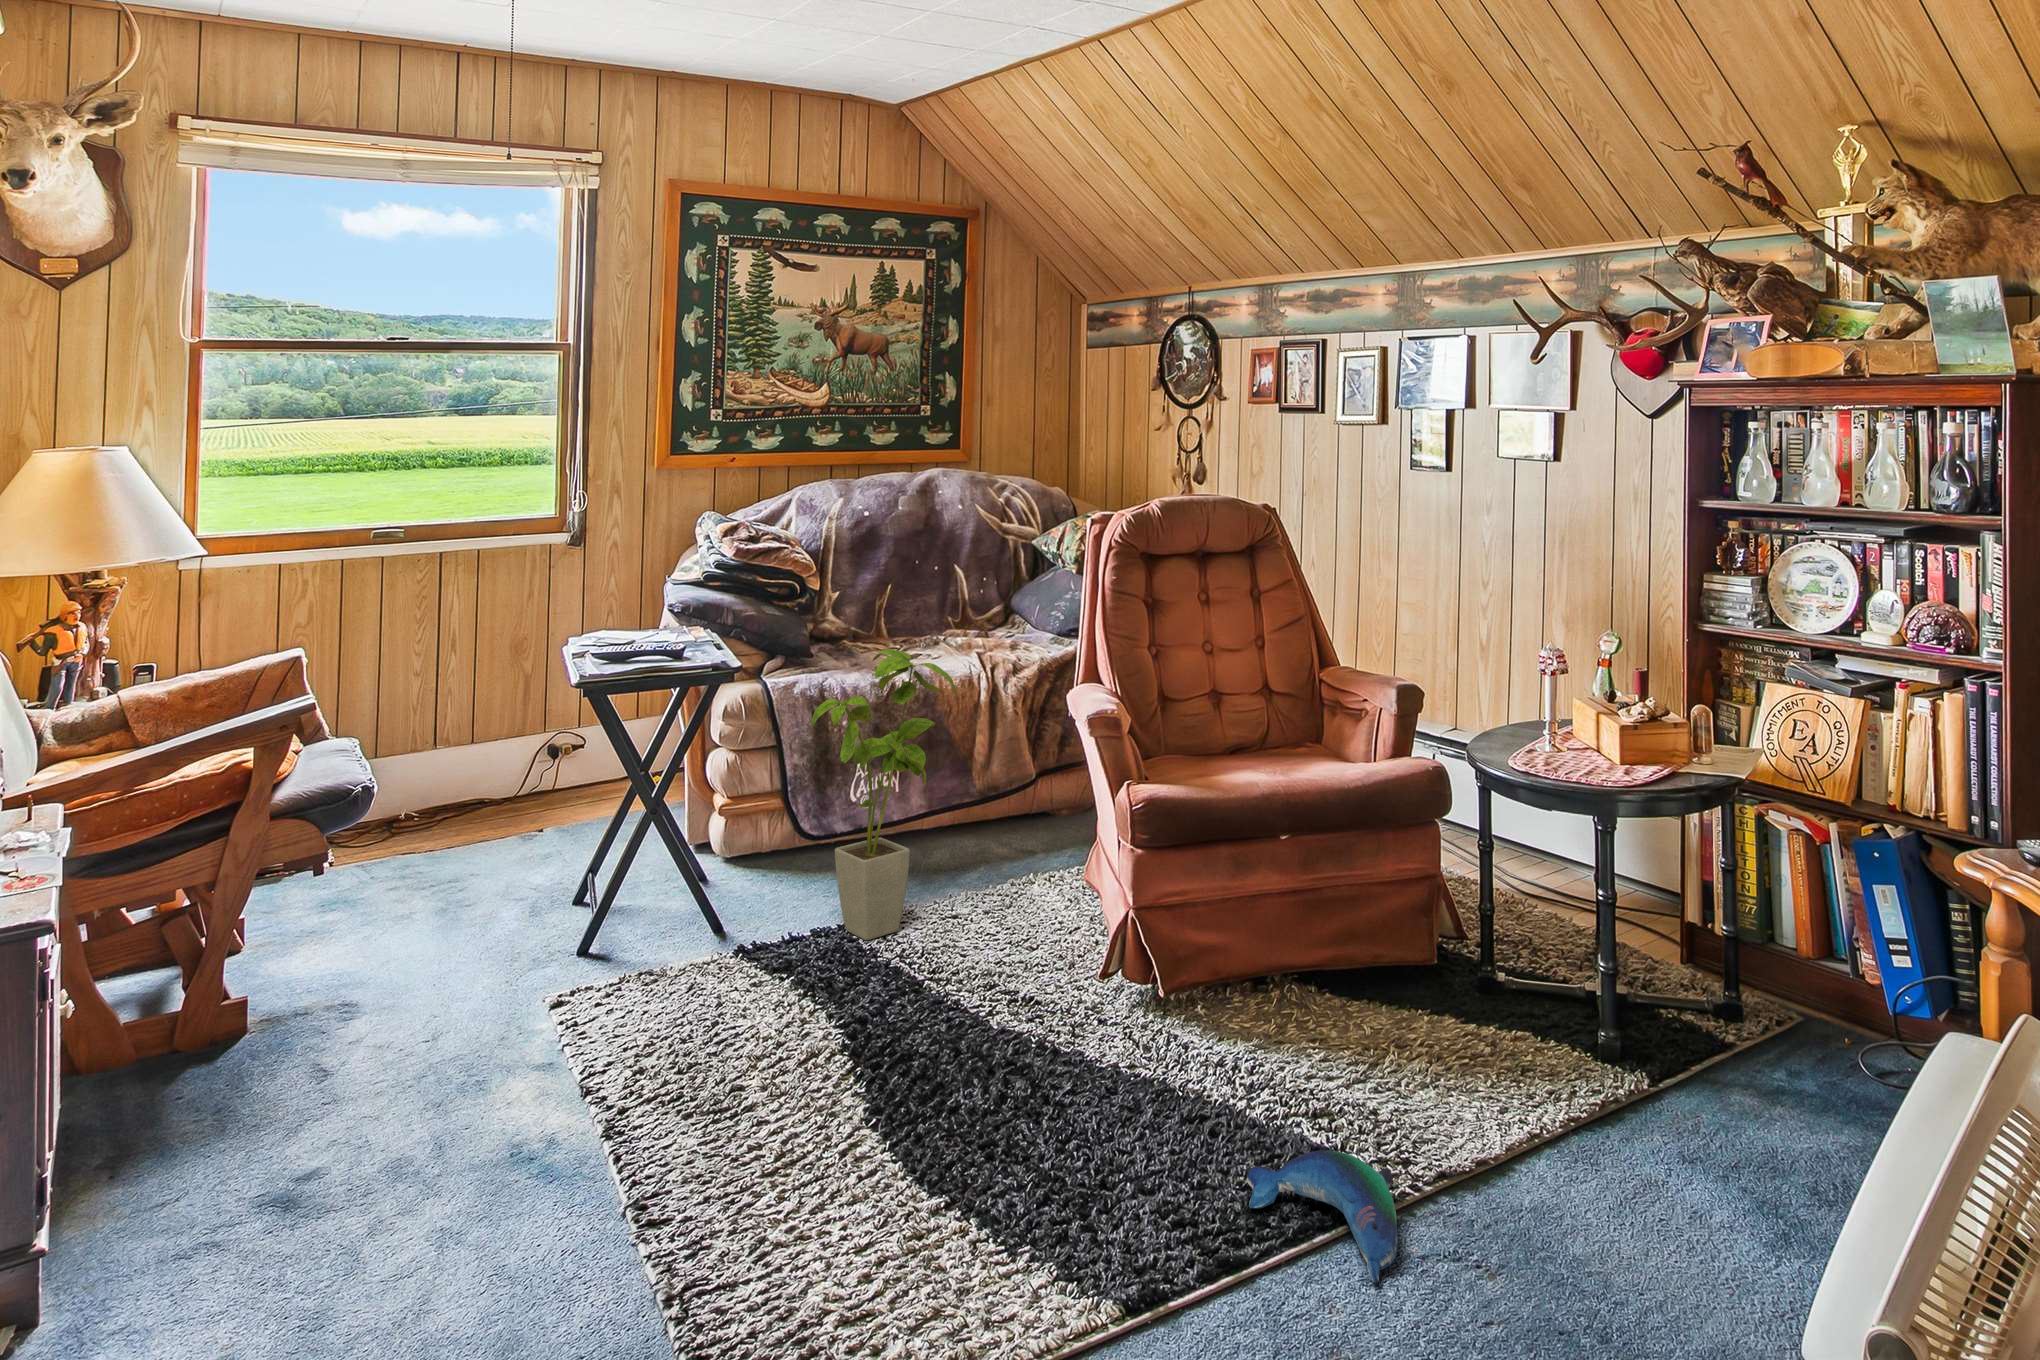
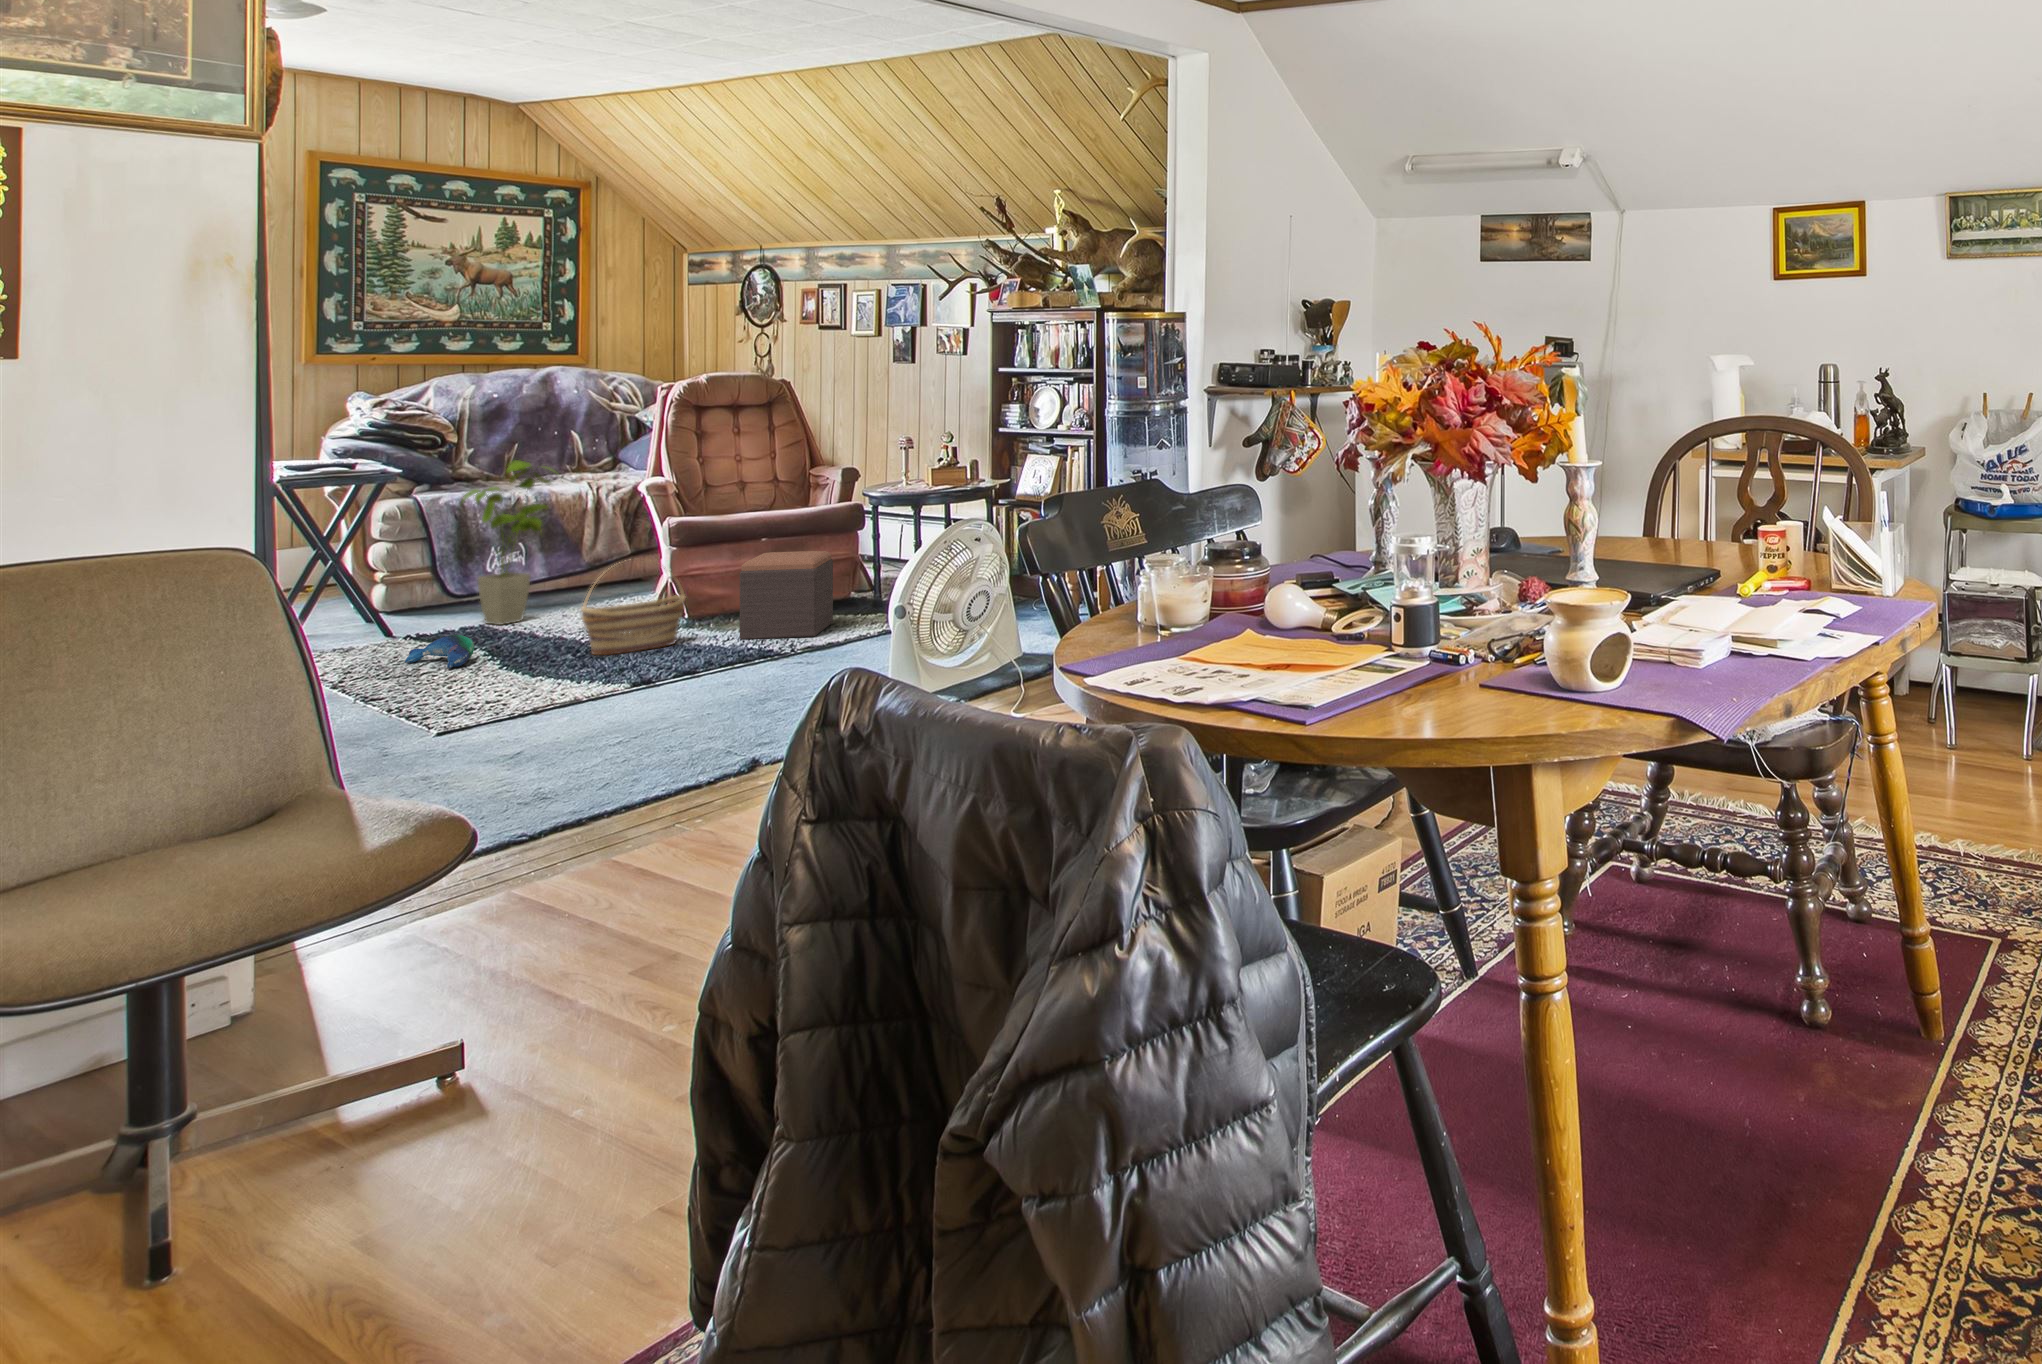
footstool: none [1275,879,1431,1106] -> present [740,551,833,640]
basket: none [998,905,1176,1120] -> present [581,559,686,655]
plush toy: present [1247,1150,1397,1283] -> present [405,635,478,669]

